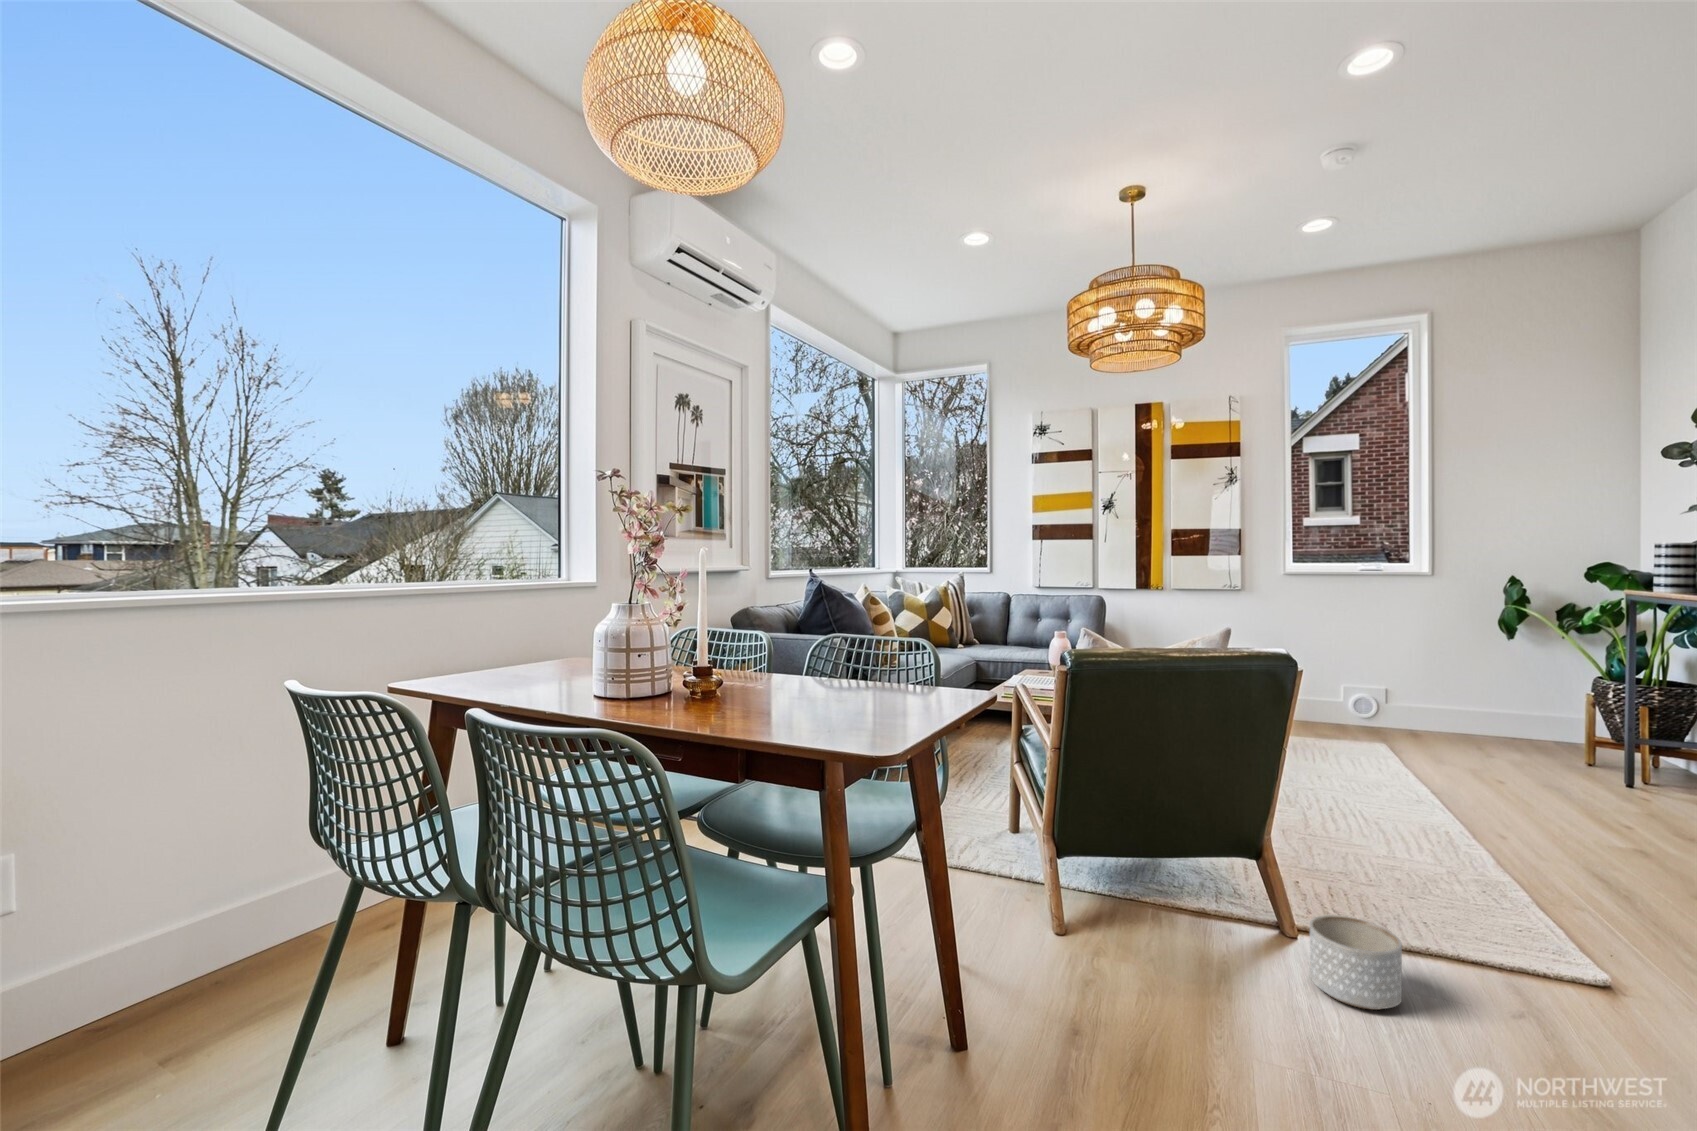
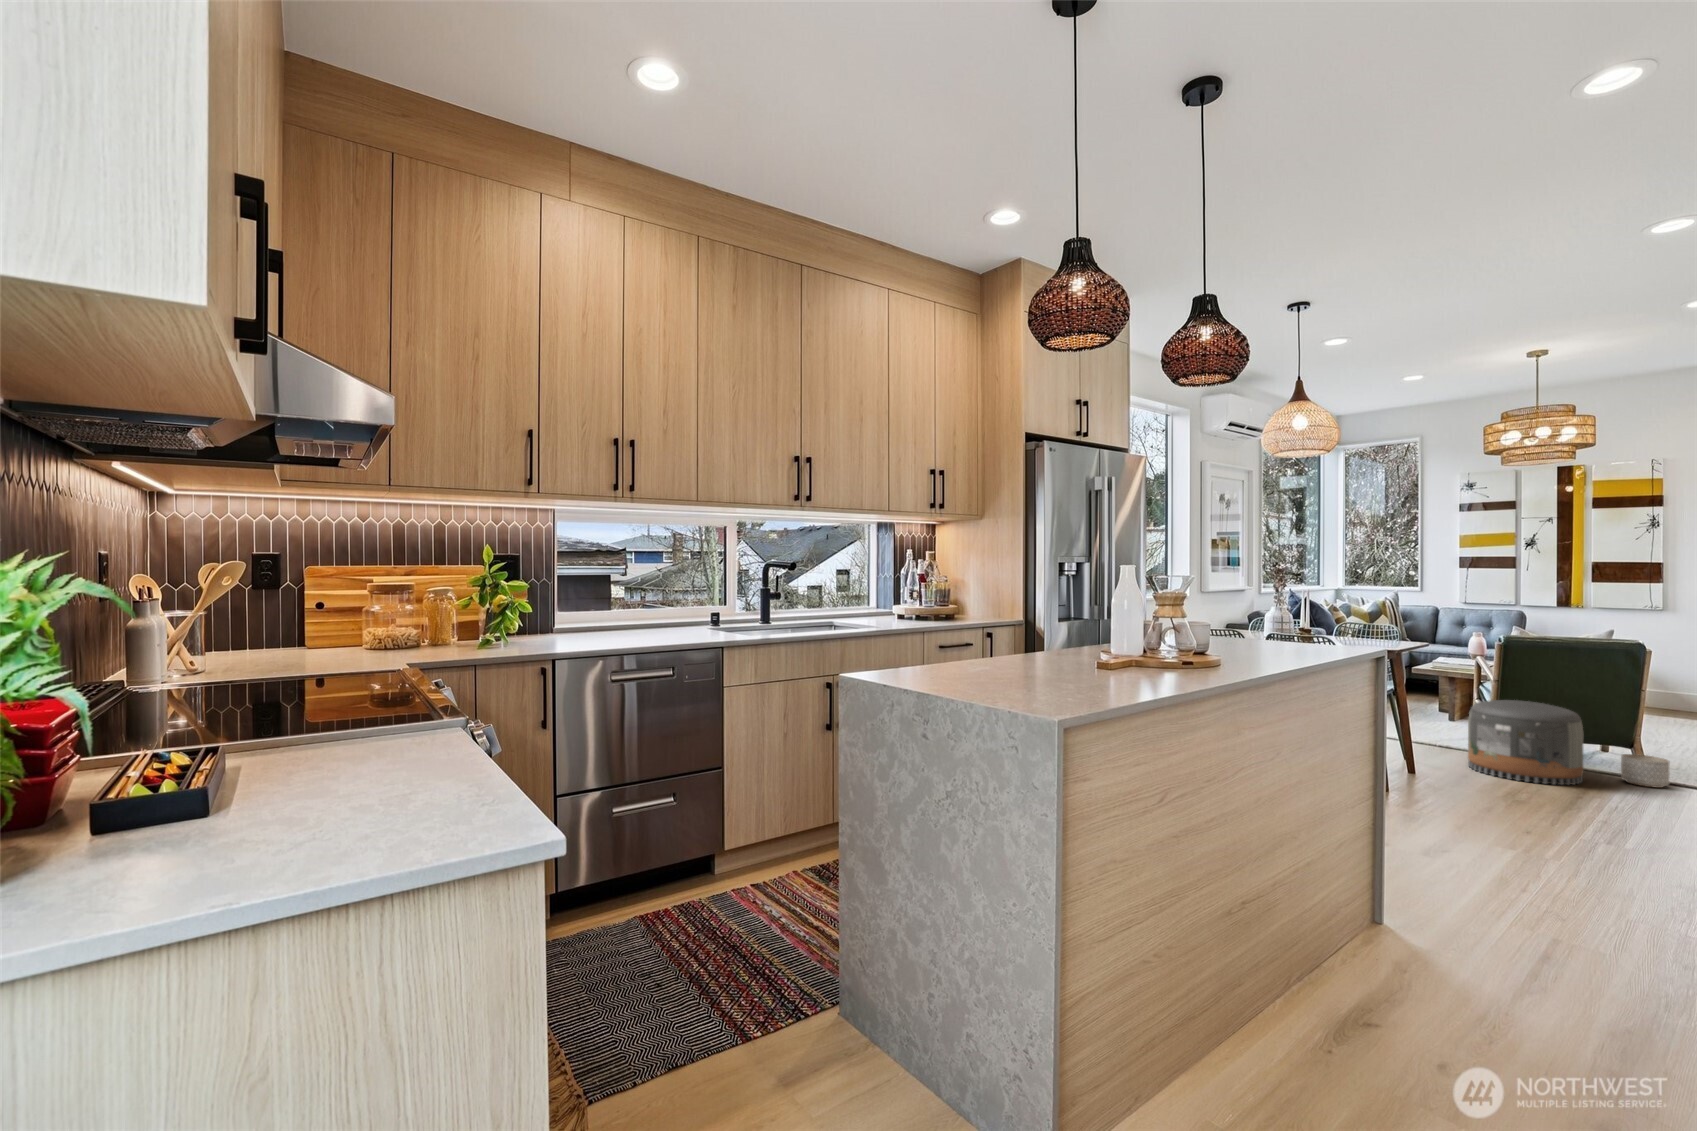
pouf: none [1030,810,1254,1063] -> present [1468,700,1584,785]

